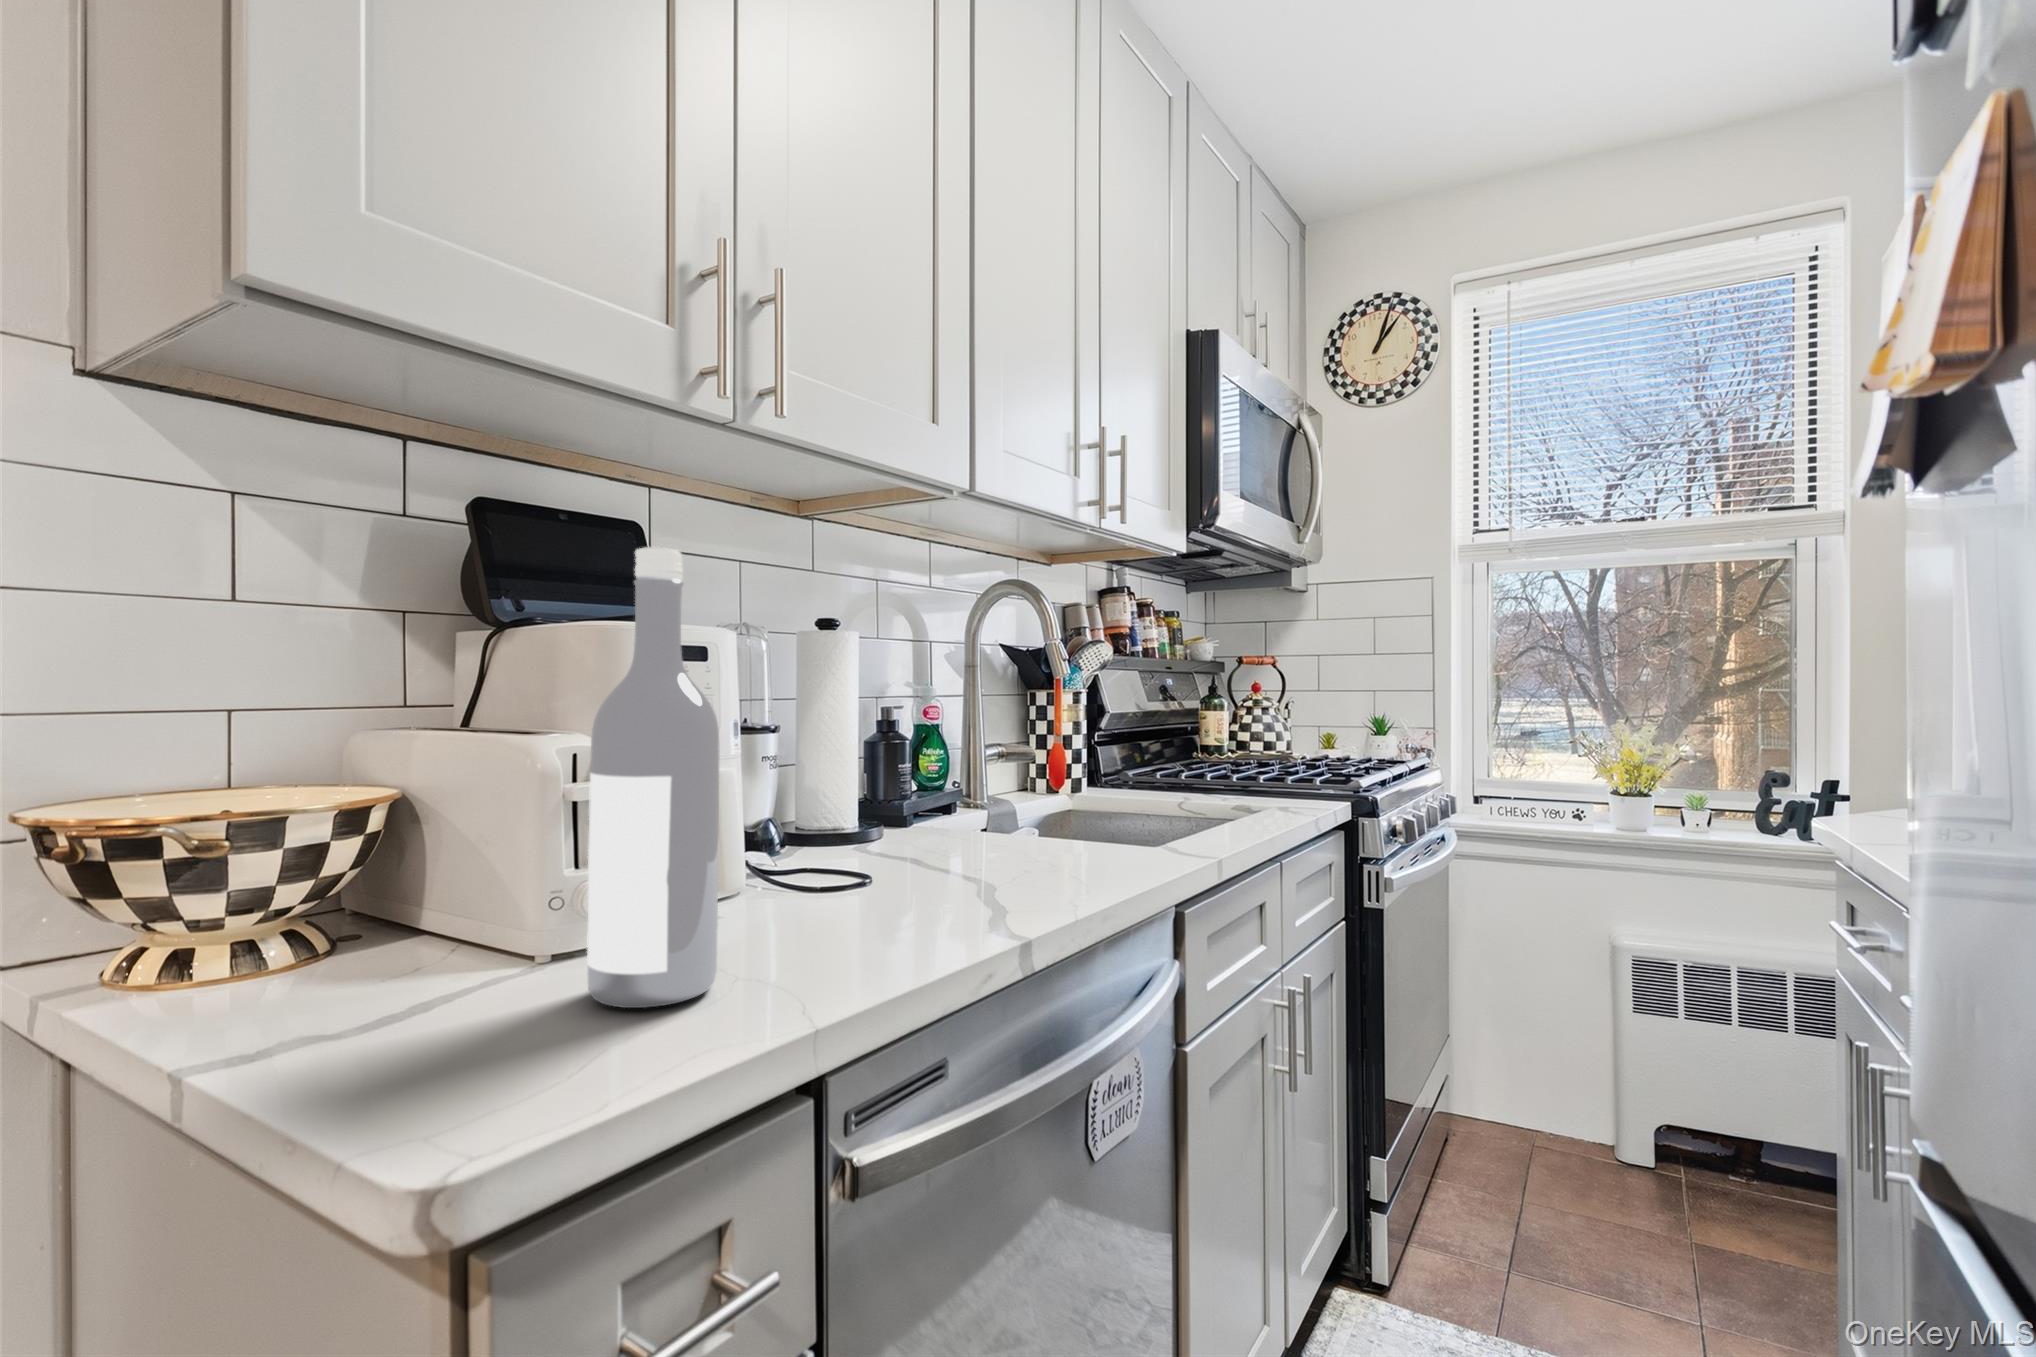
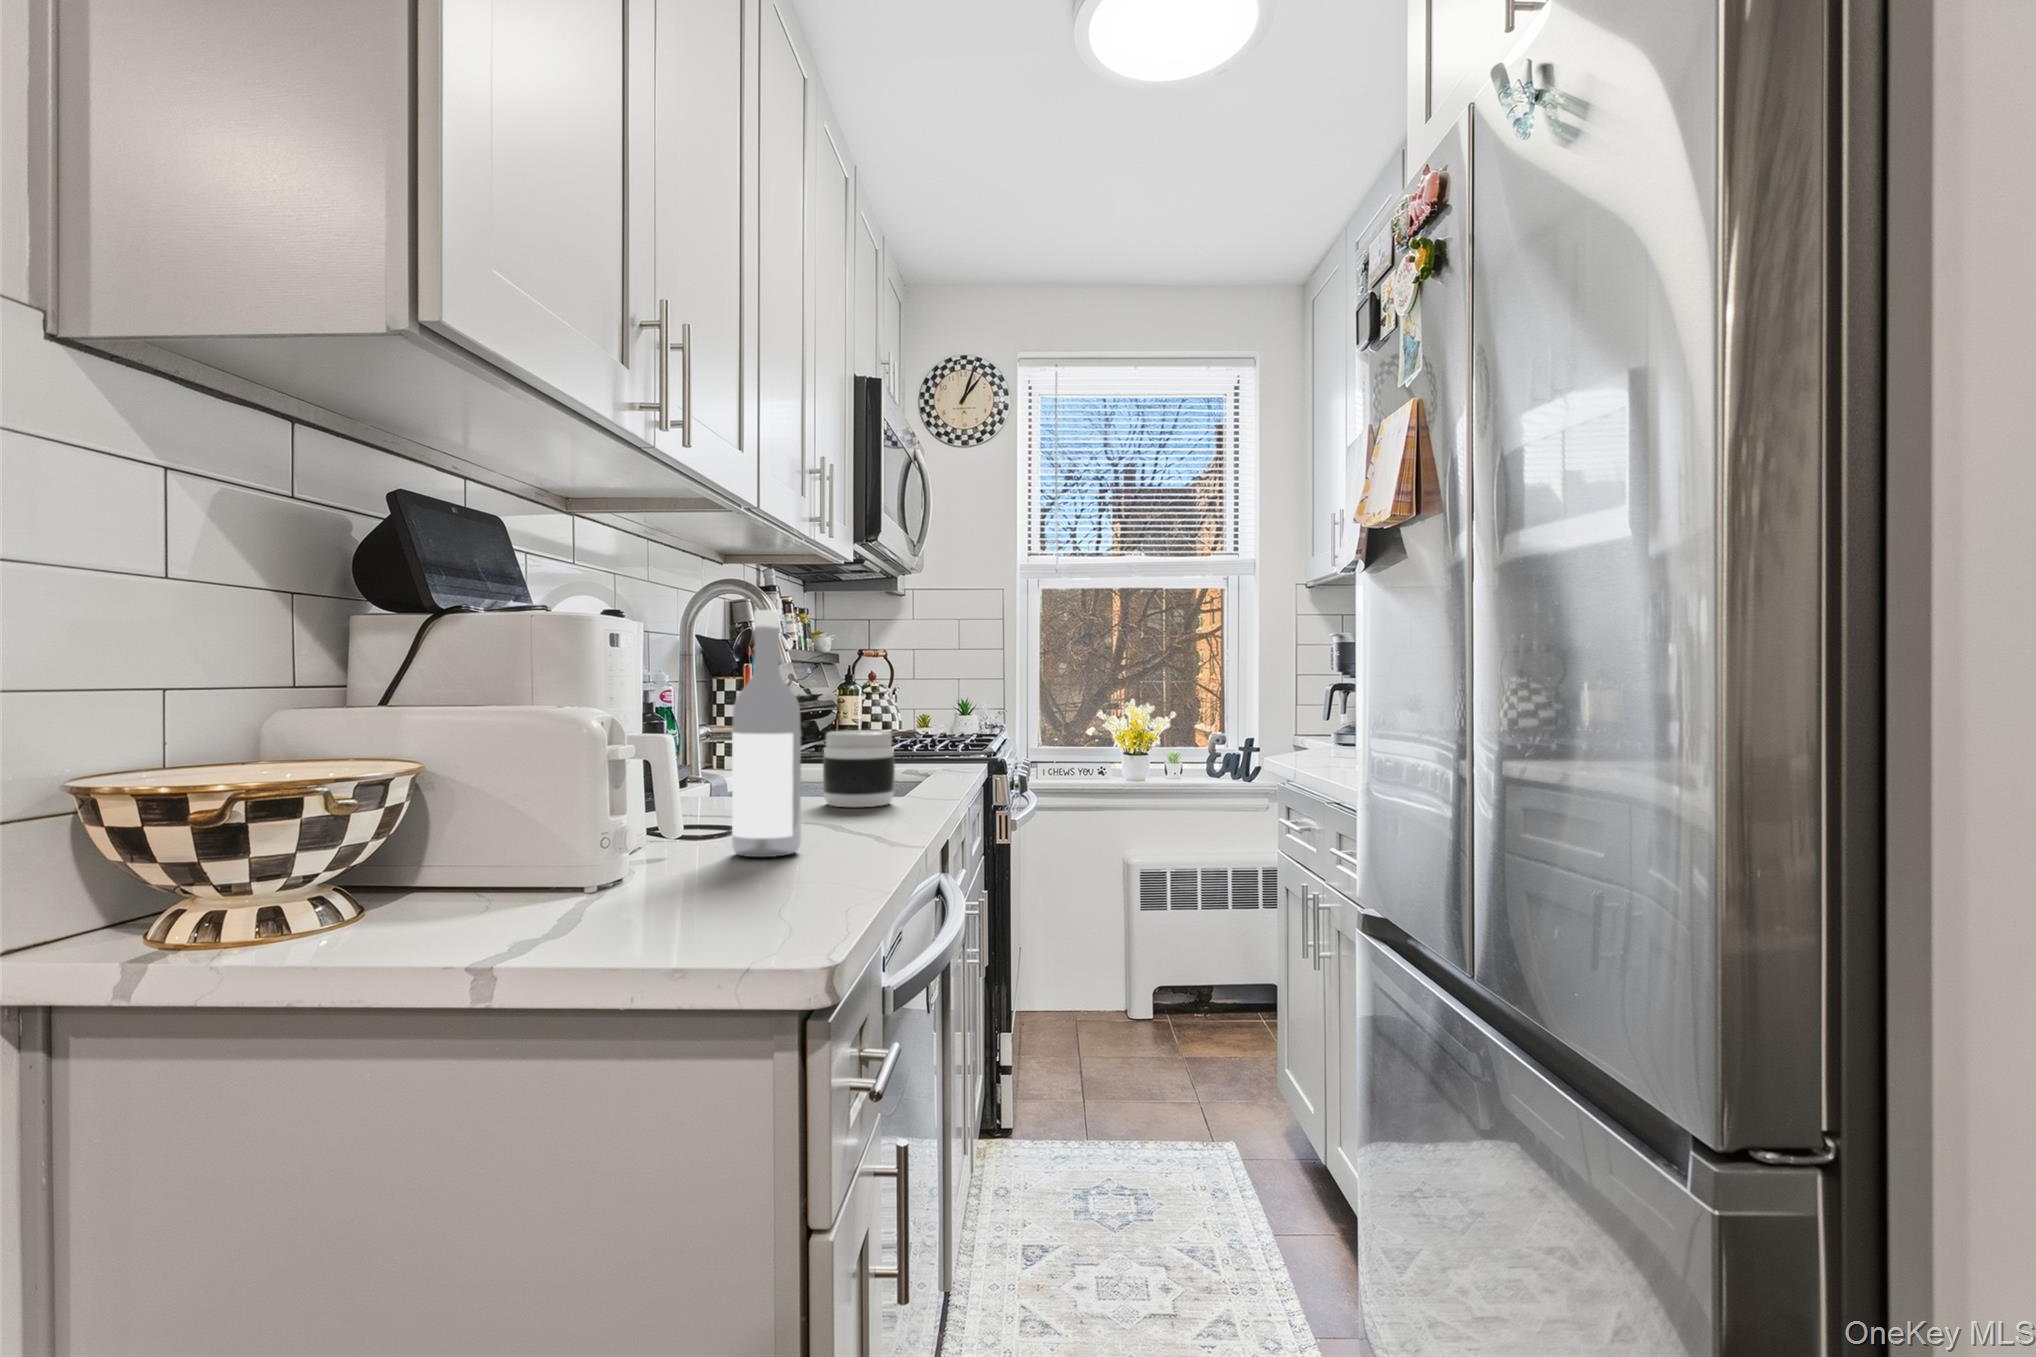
jar: none [981,759,1090,882] -> present [823,730,895,807]

